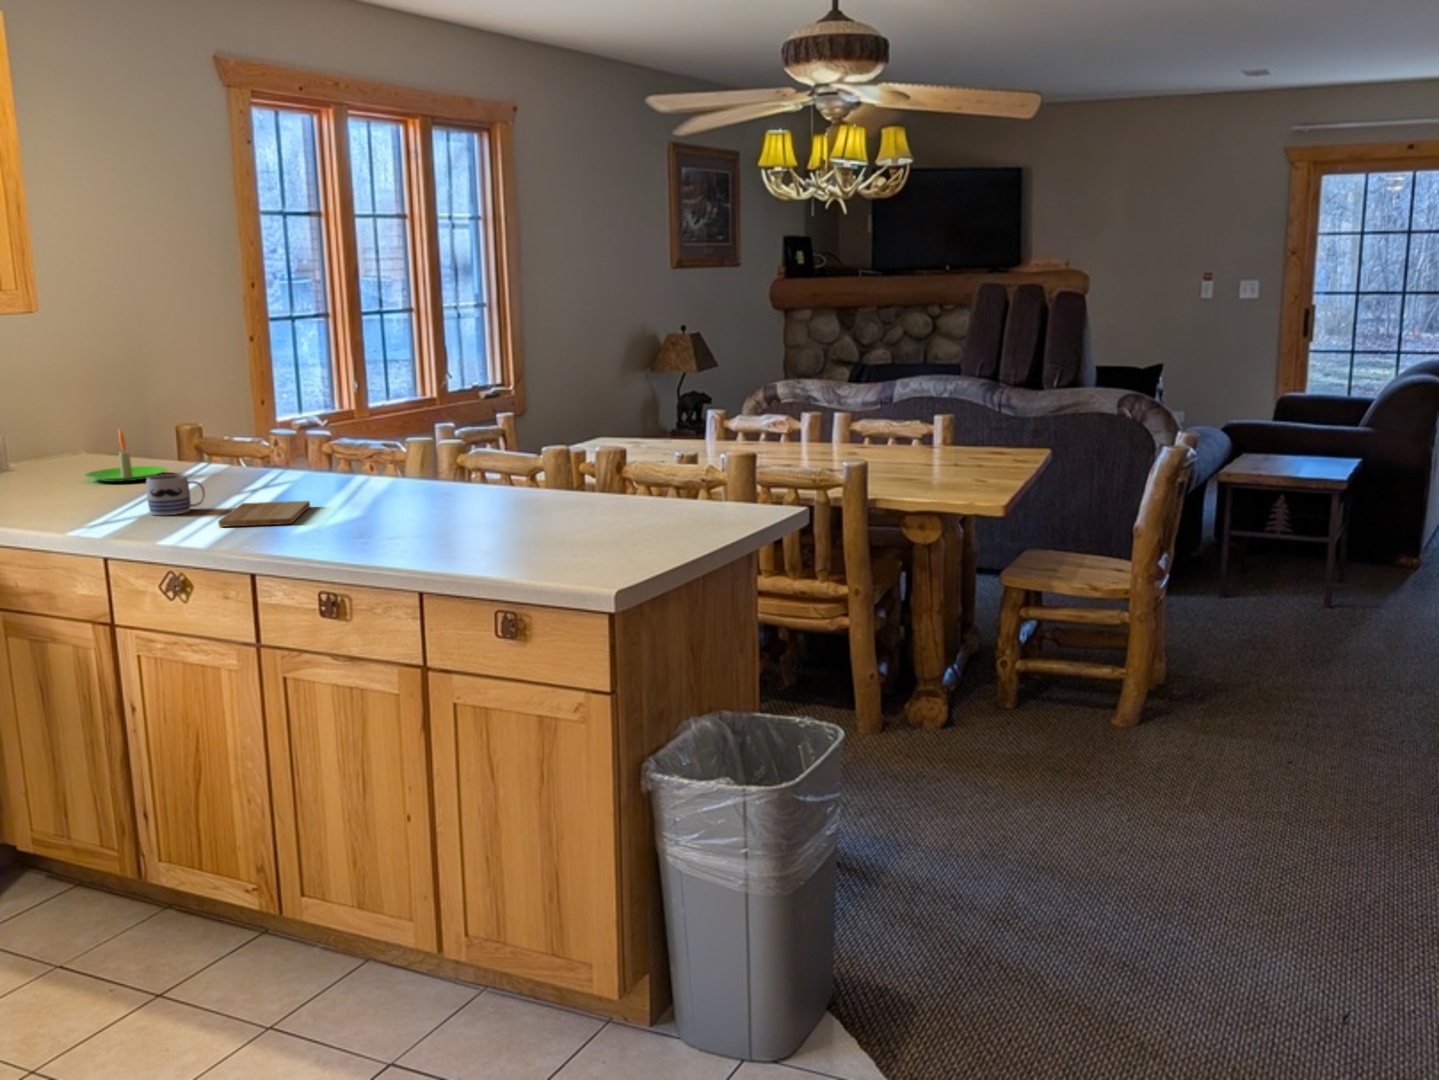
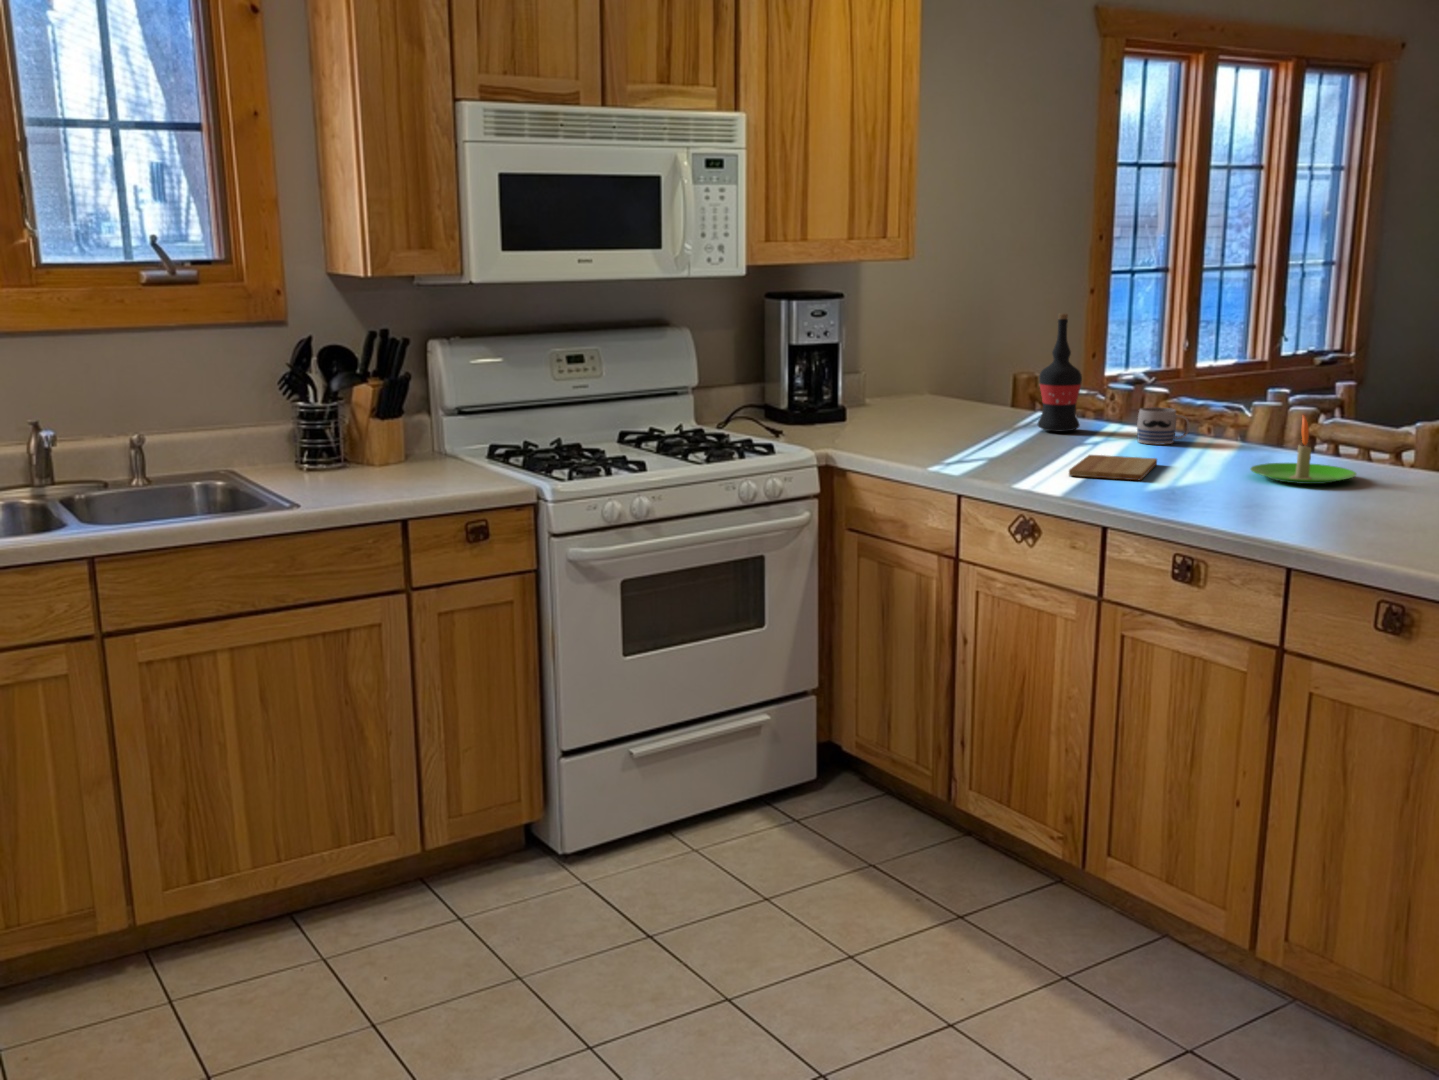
wine bottle: none [190,363,239,482] -> present [1038,313,1082,431]
candle: present [85,429,167,482] -> present [1251,416,1356,484]
mug: present [146,474,205,515] -> present [1137,407,1190,444]

